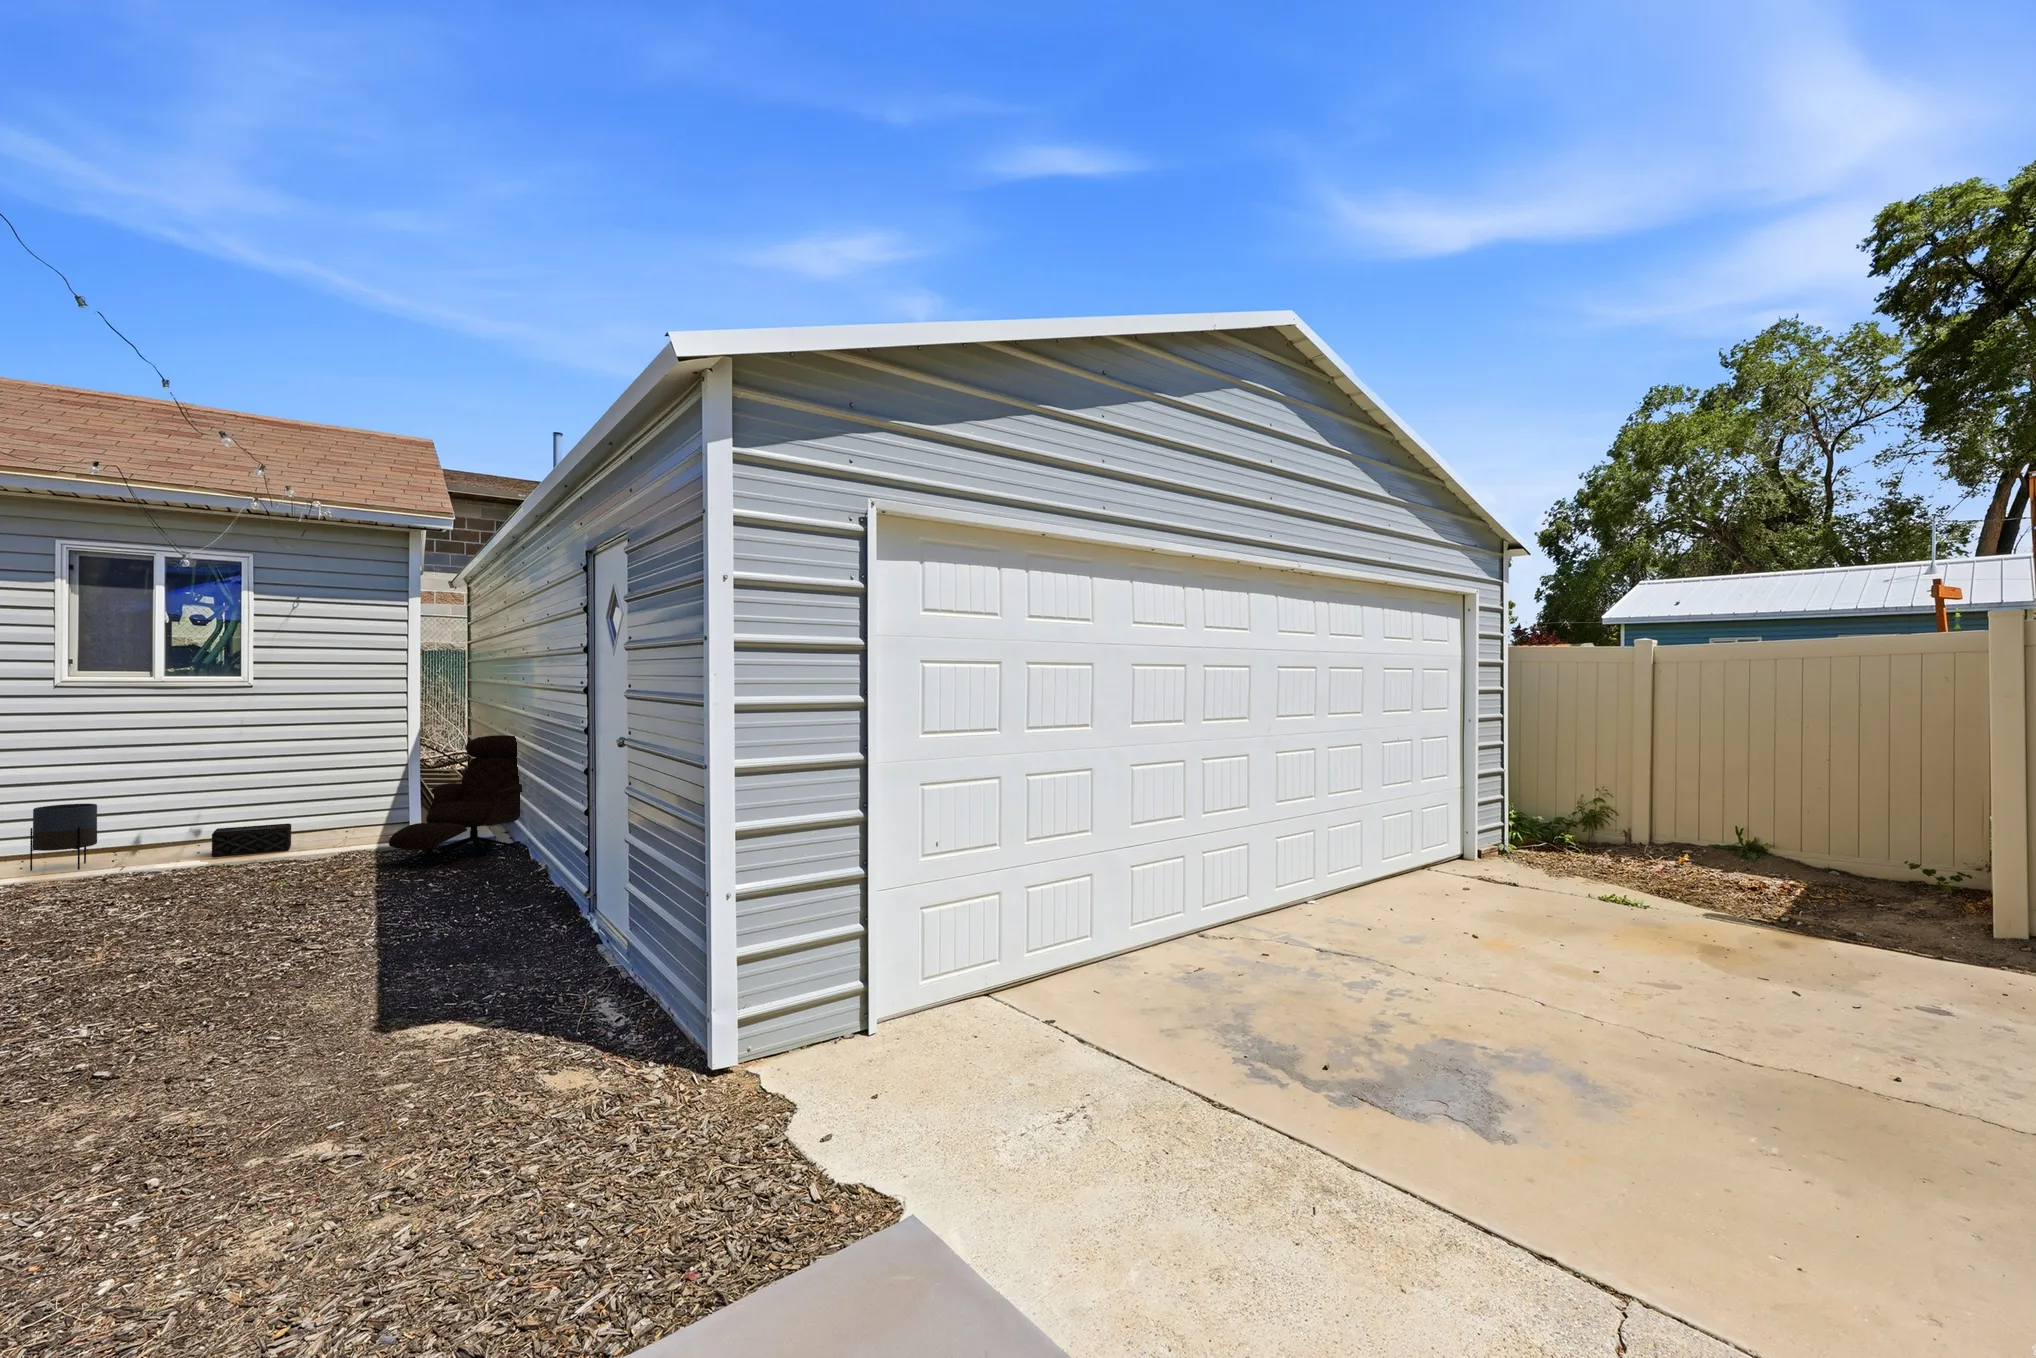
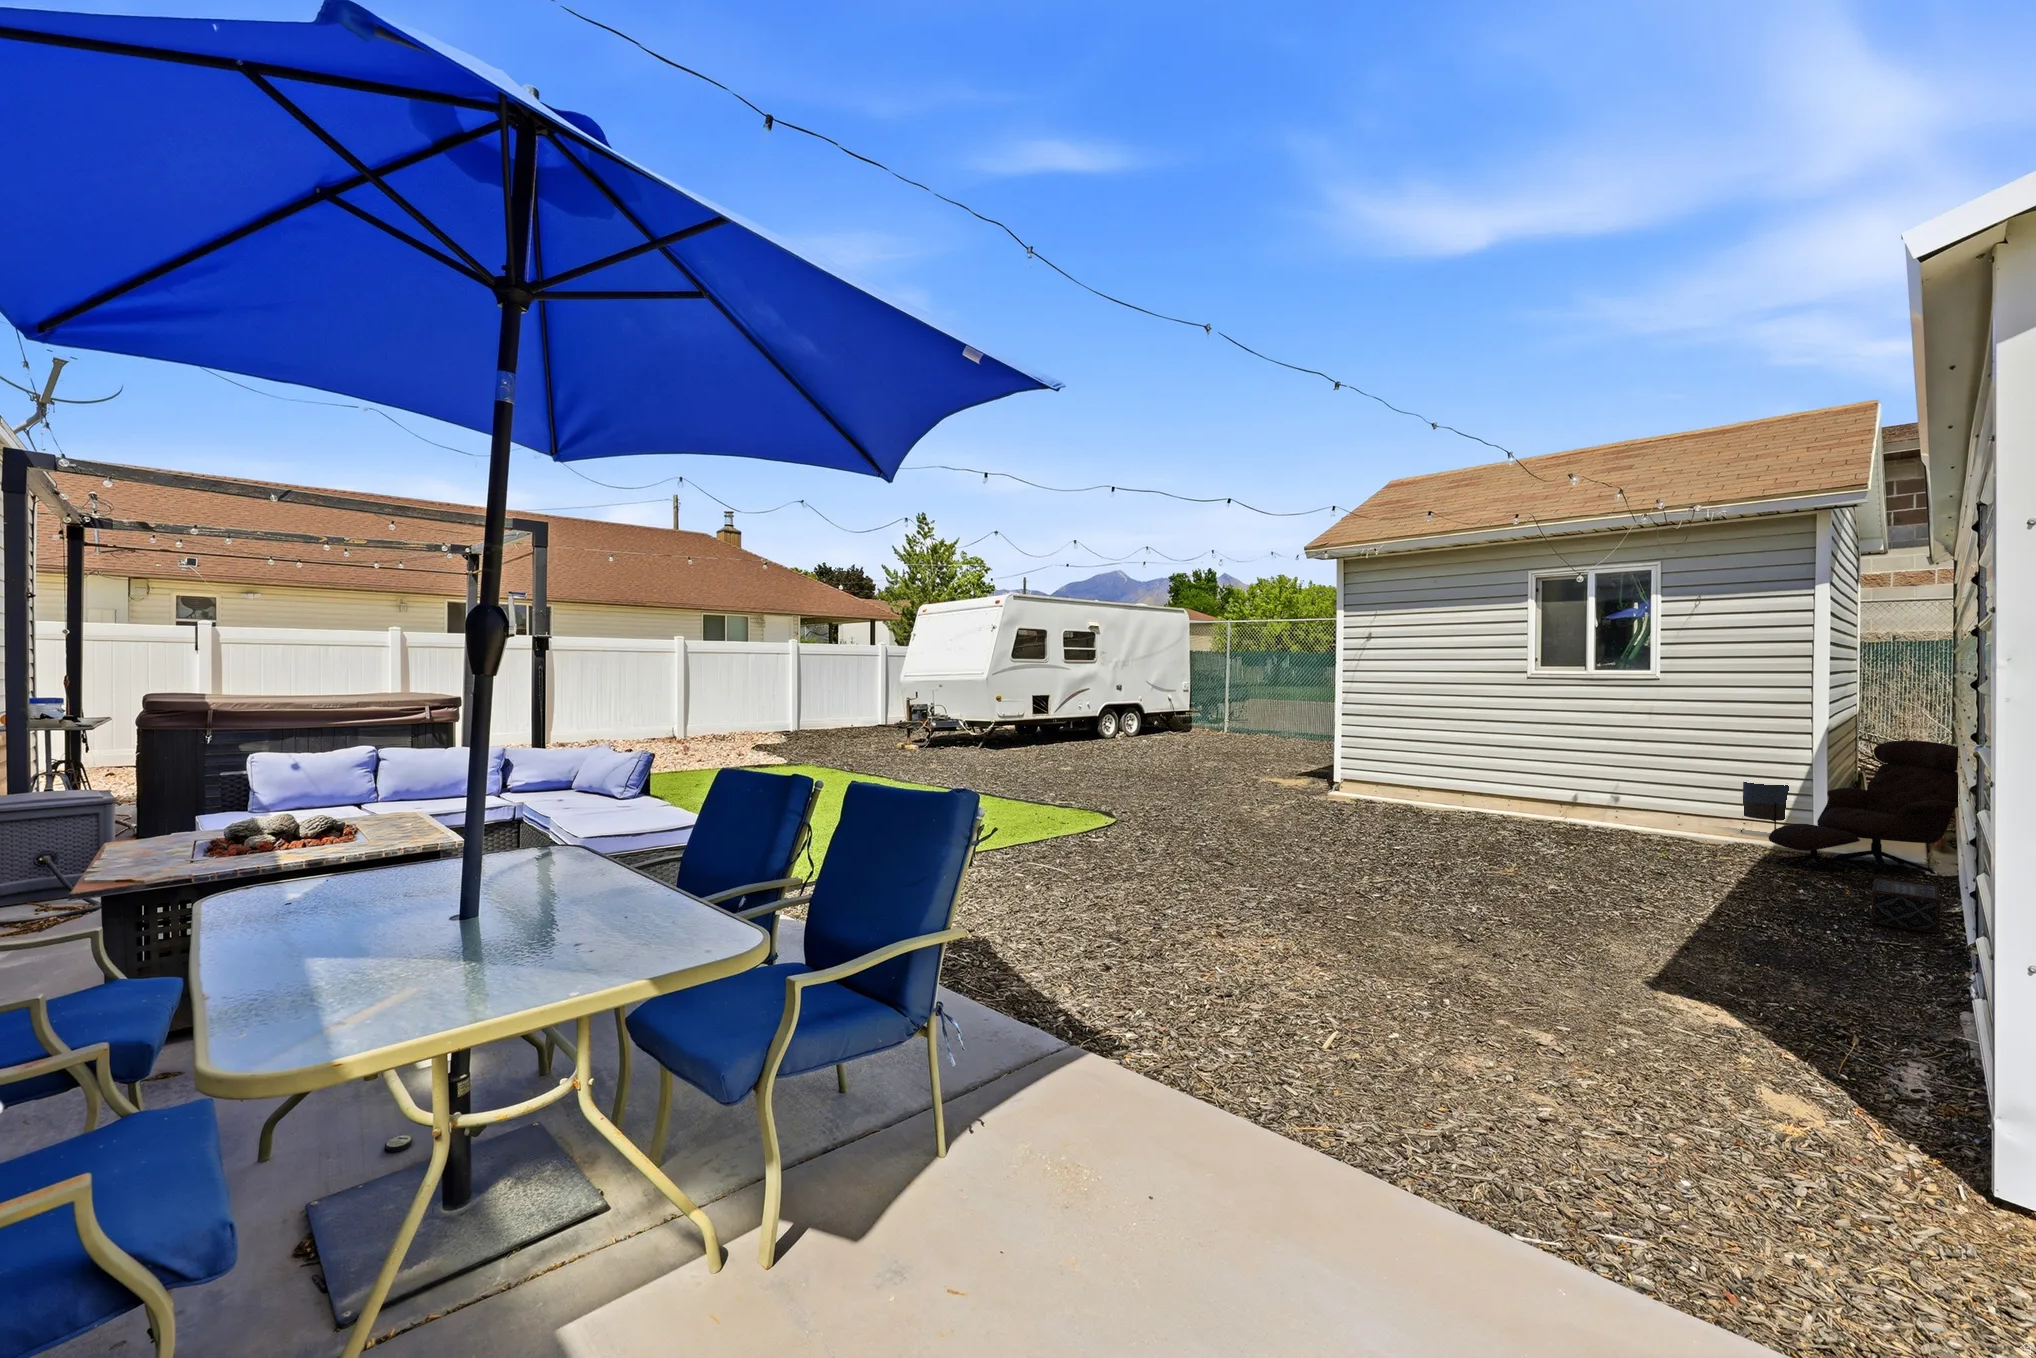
planter: present [30,803,97,871] -> present [1741,782,1789,833]
woven basket: present [212,823,291,857] -> present [1871,878,1940,933]

